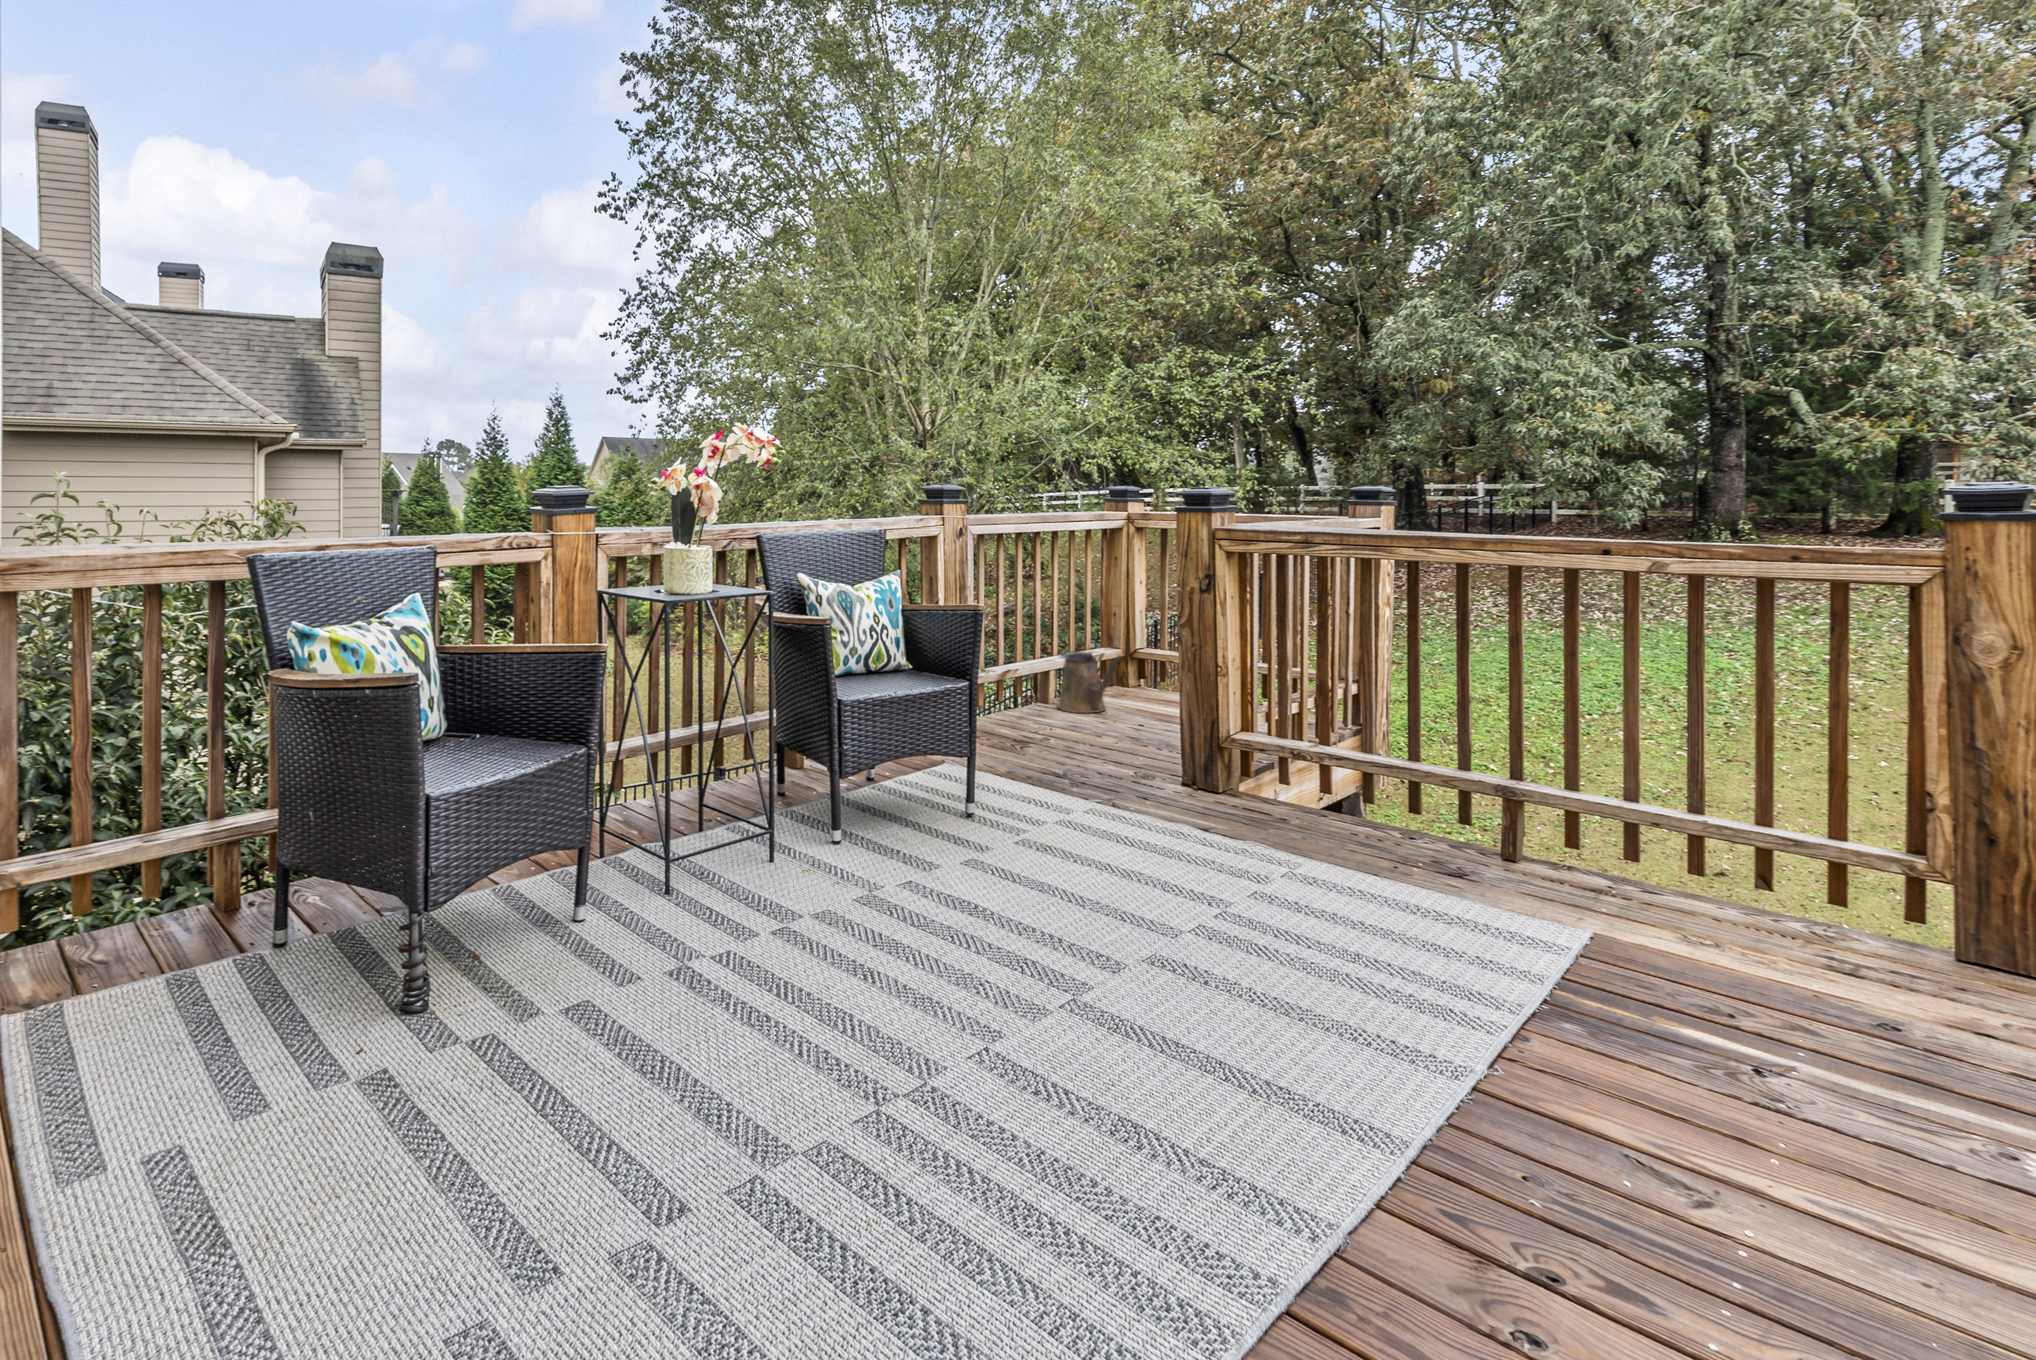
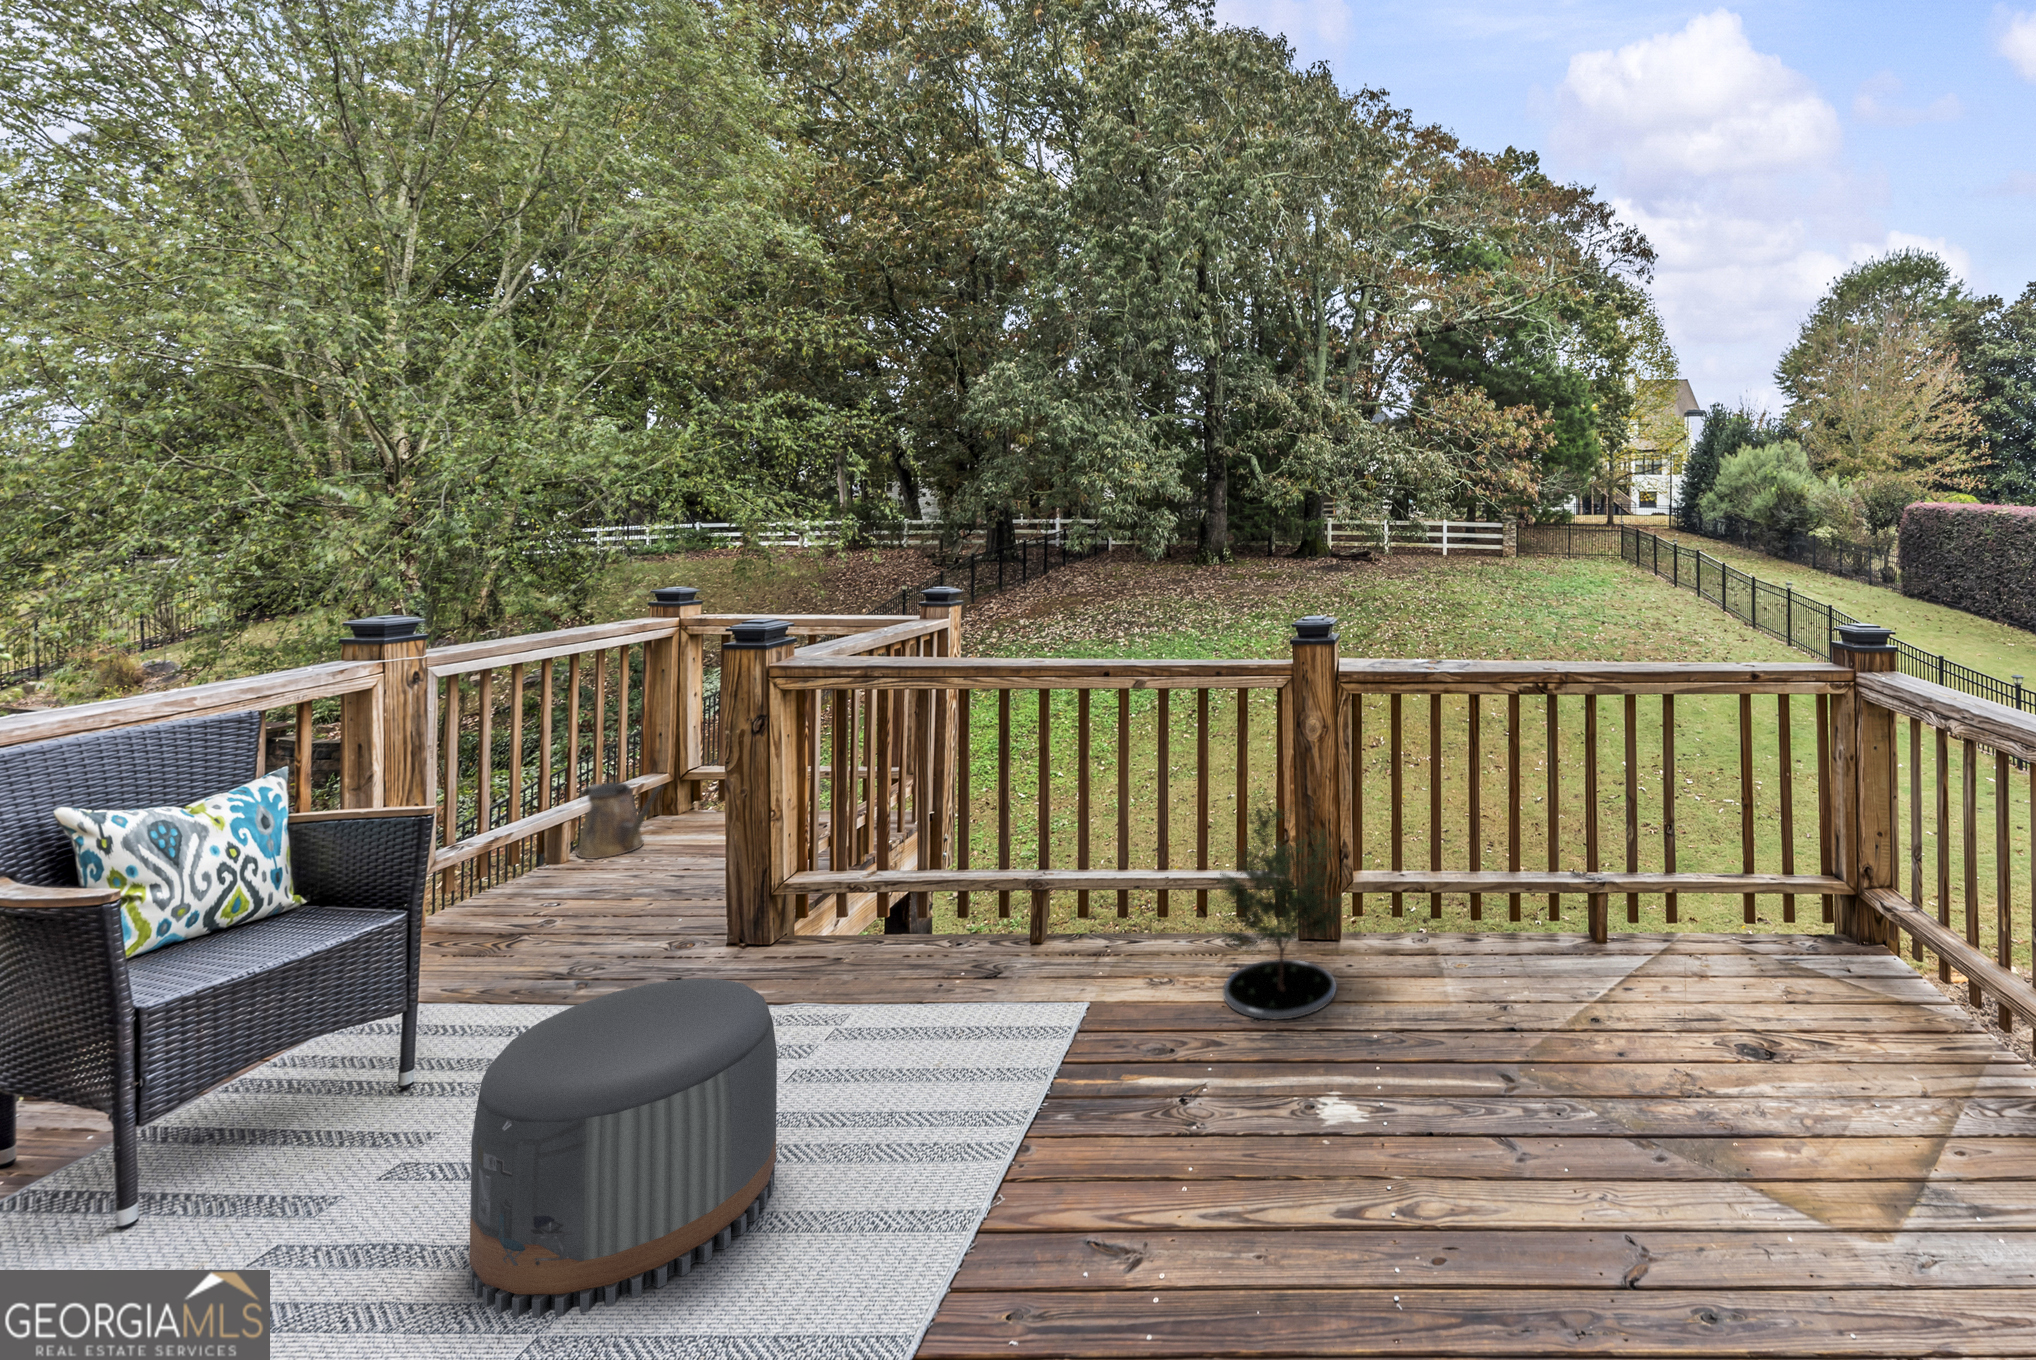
potted tree: none [1757,695,1997,1009] -> present [1217,791,1343,1020]
pouf: none [1033,753,1254,985] -> present [470,979,777,1318]

